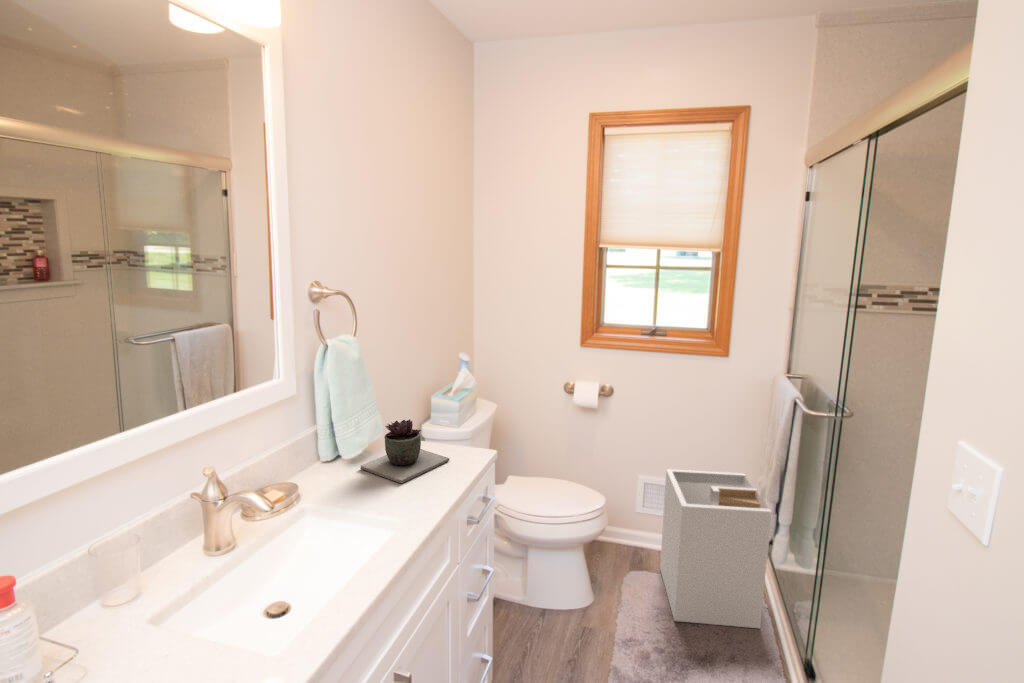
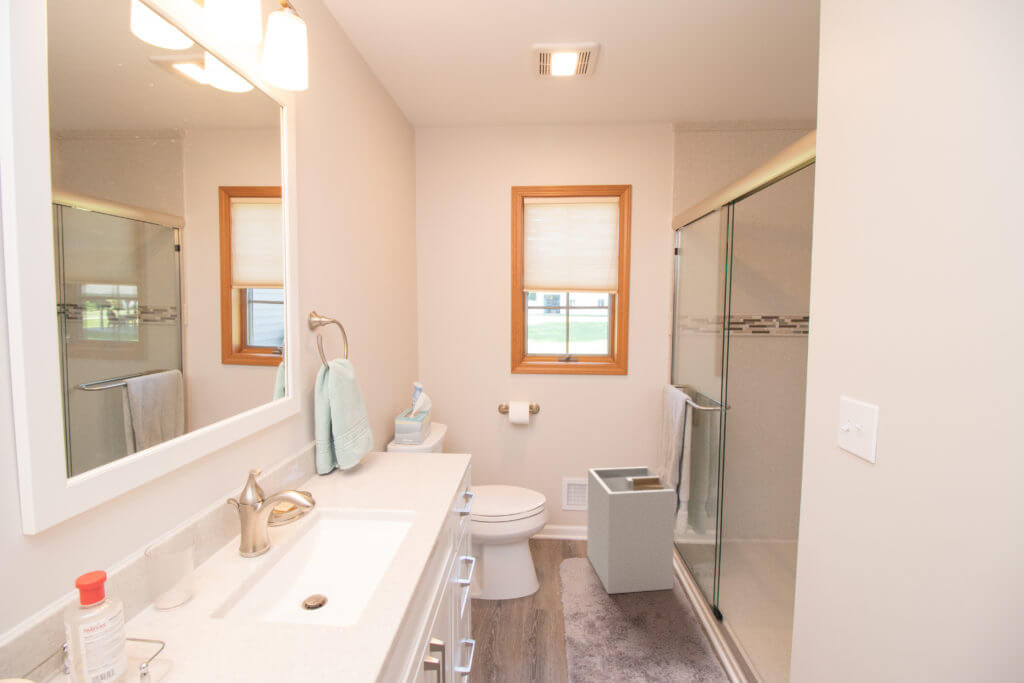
succulent plant: present [361,419,449,483] -> none [356,431,434,485]

